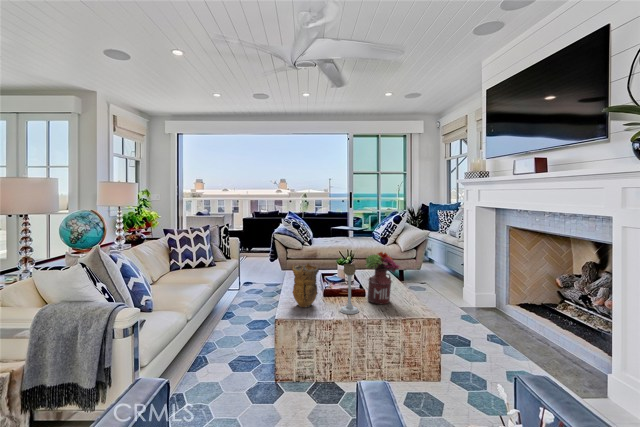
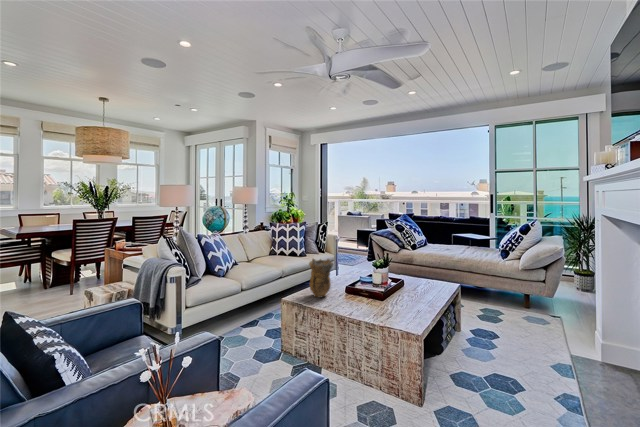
flower arrangement: present [365,252,399,304] -> none [372,257,408,310]
candle holder: present [340,264,359,314] -> none [338,263,356,311]

